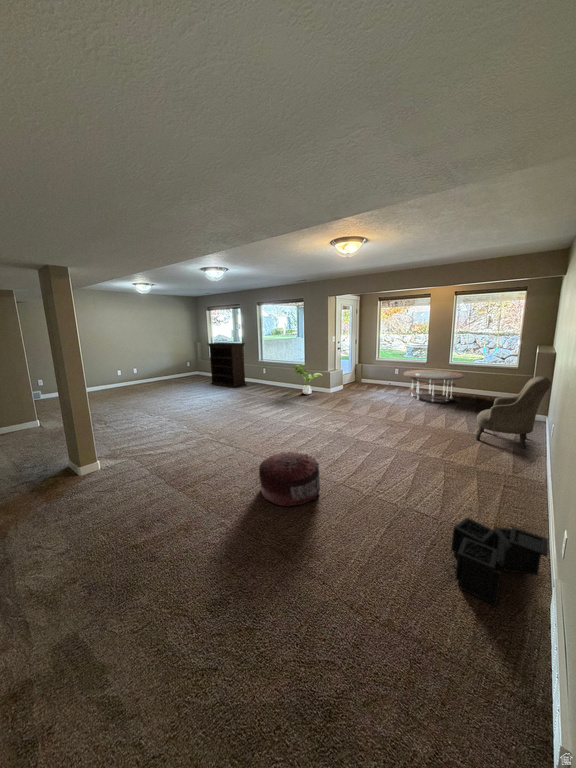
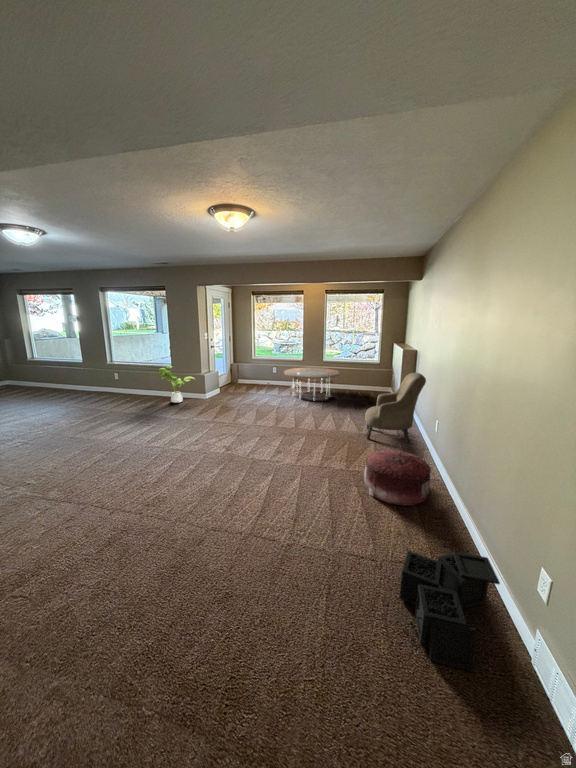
bookshelf: present [208,343,246,388] -> none [20,340,91,402]
pouf: present [259,452,320,506] -> present [364,450,431,506]

